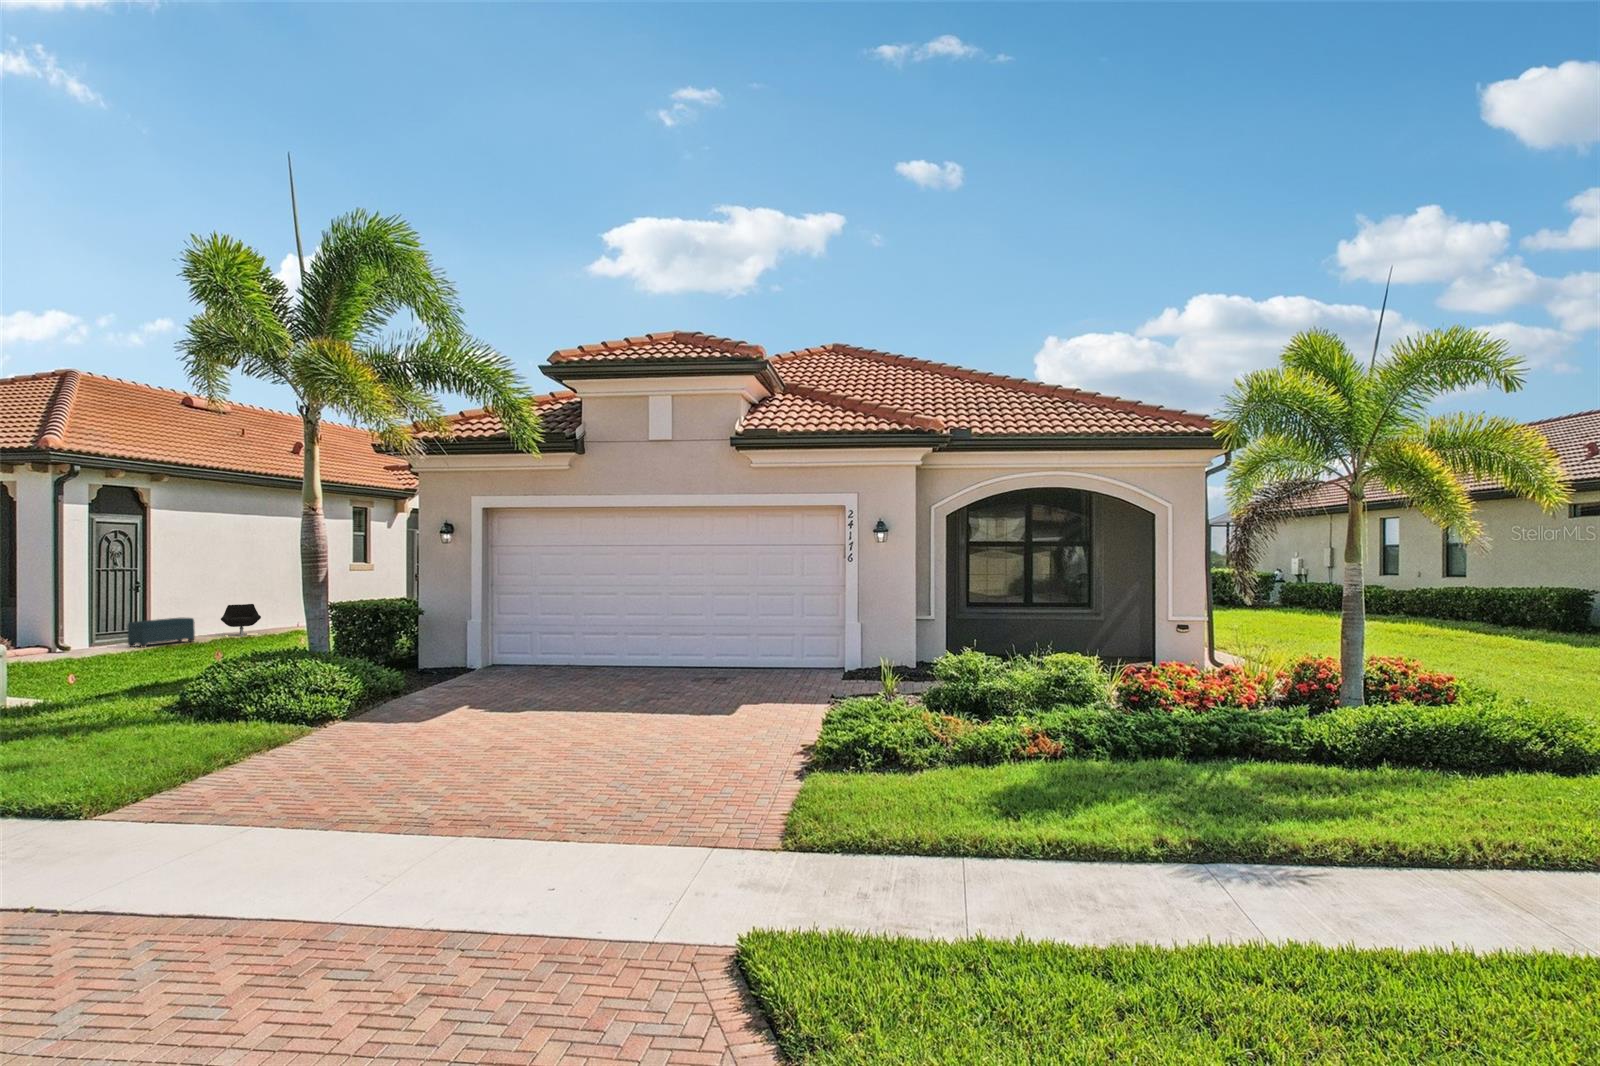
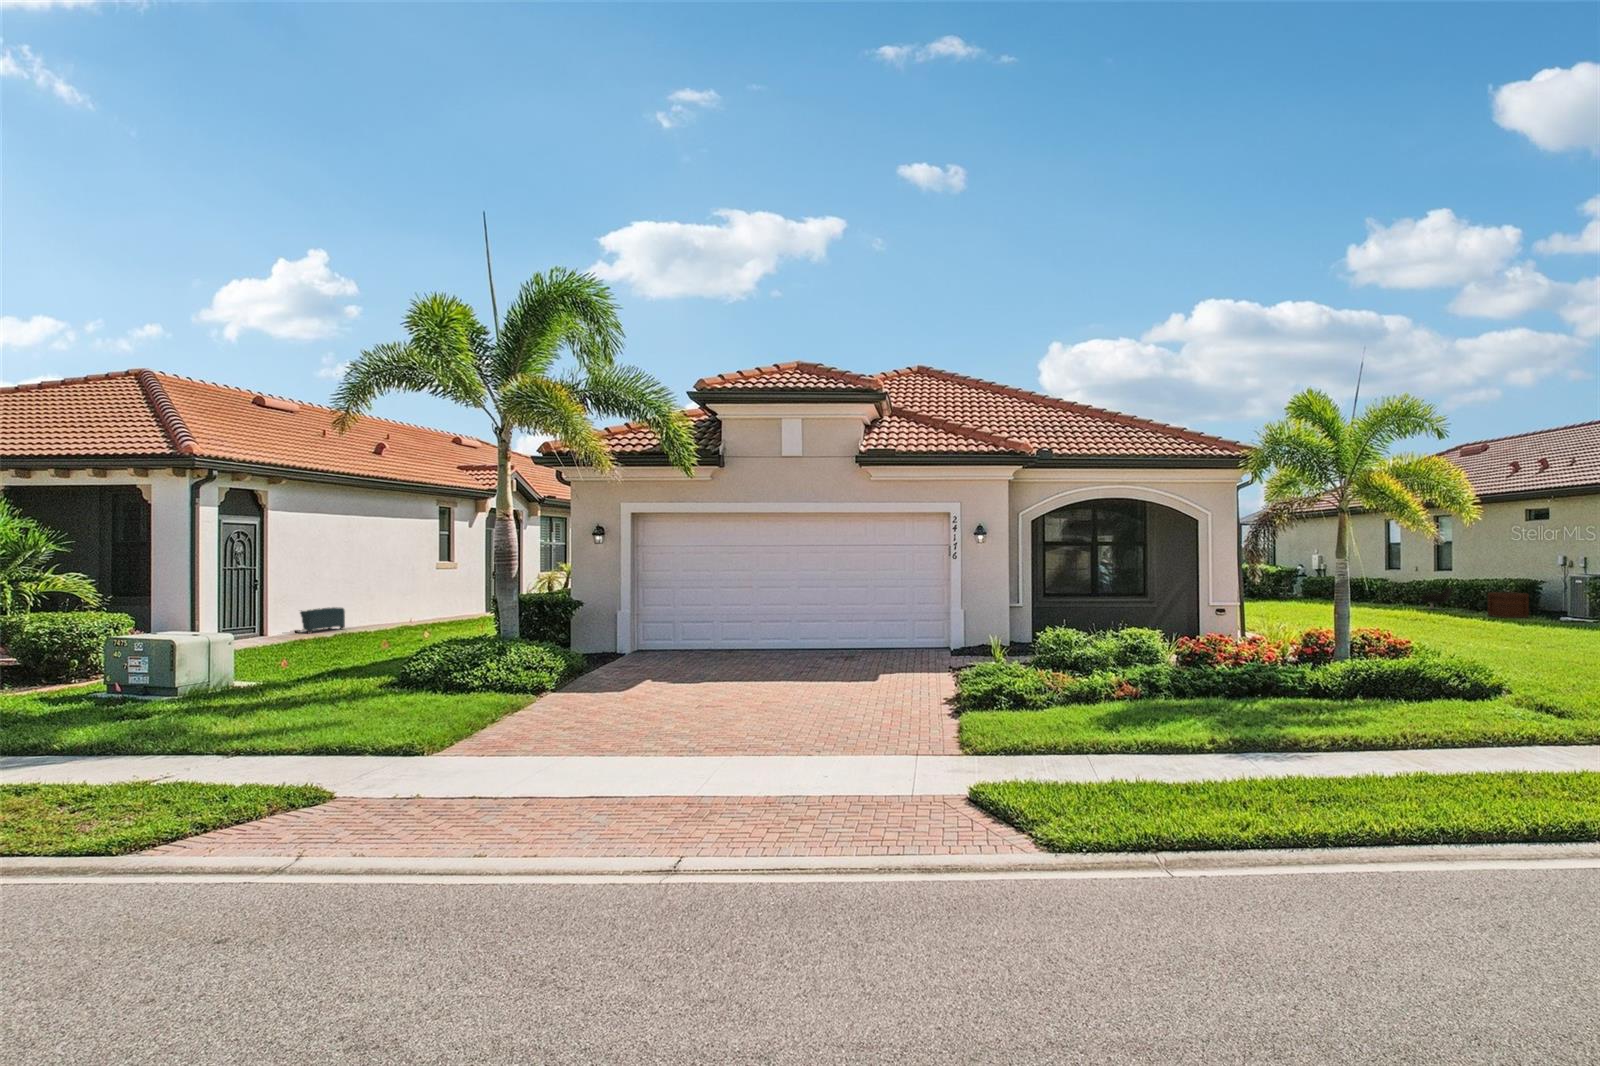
wooden crate: none [1493,602,1541,632] -> present [1488,592,1529,618]
lounge chair: present [221,604,261,637] -> present [1421,587,1452,608]

